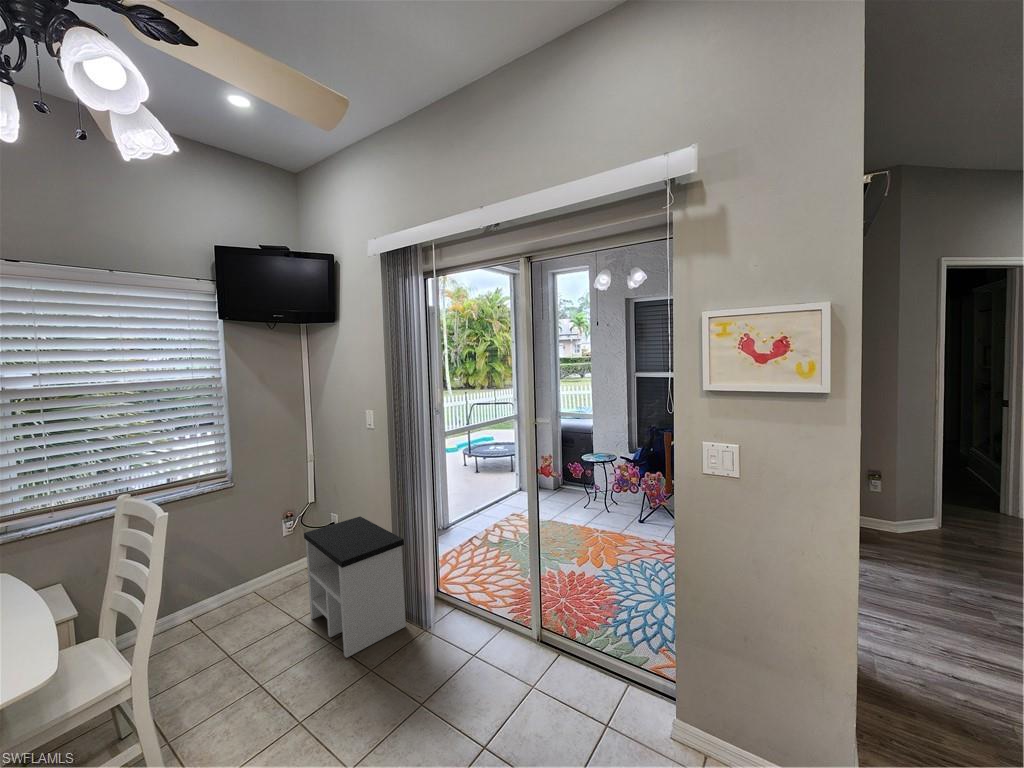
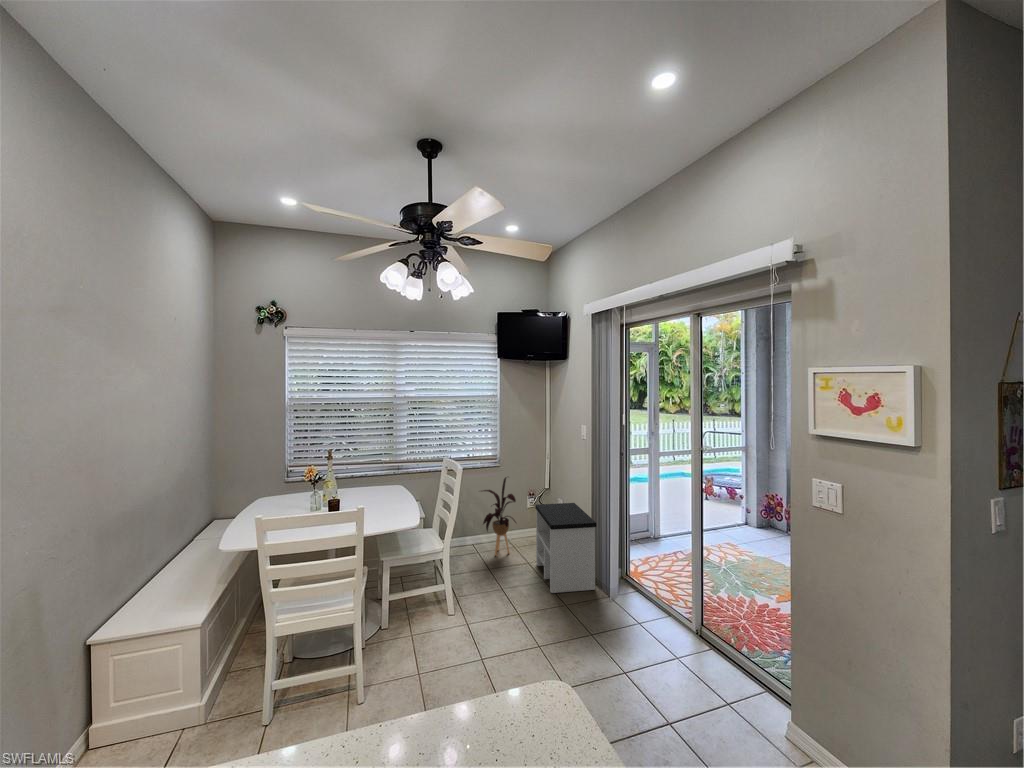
house plant: none [196,501,274,625] -> present [483,477,516,555]

